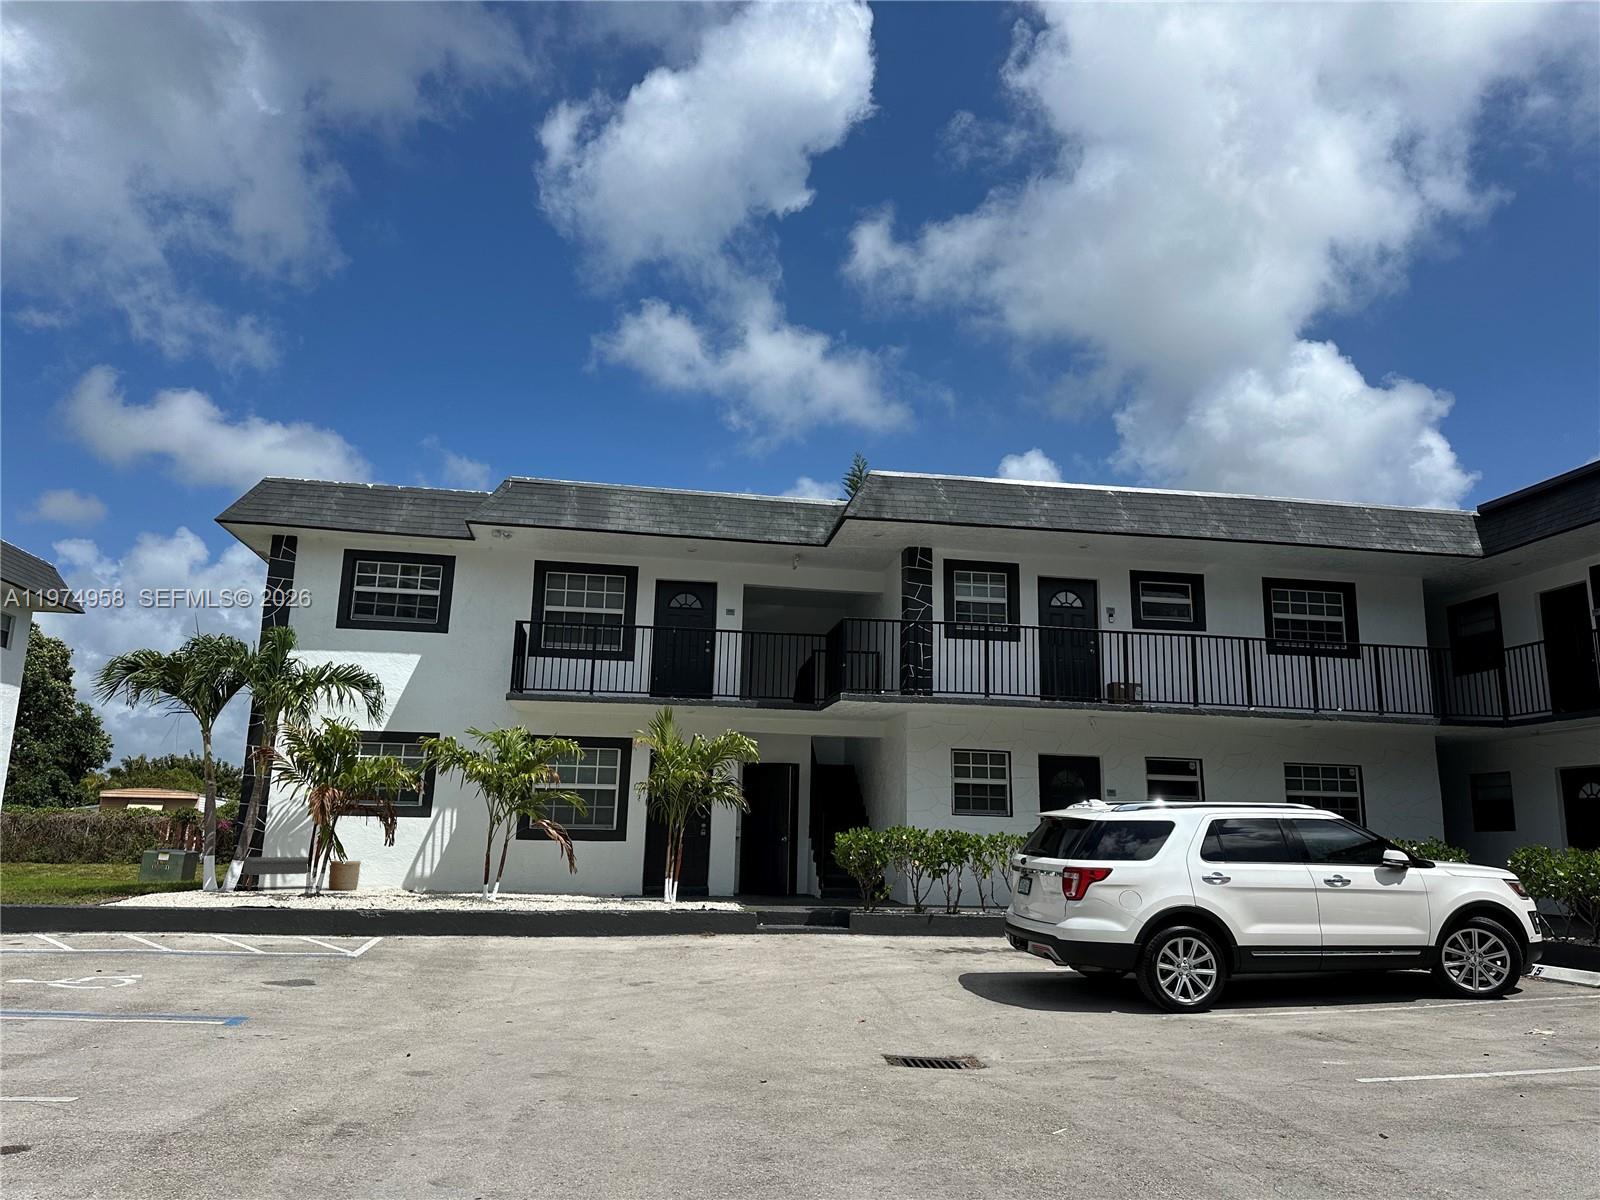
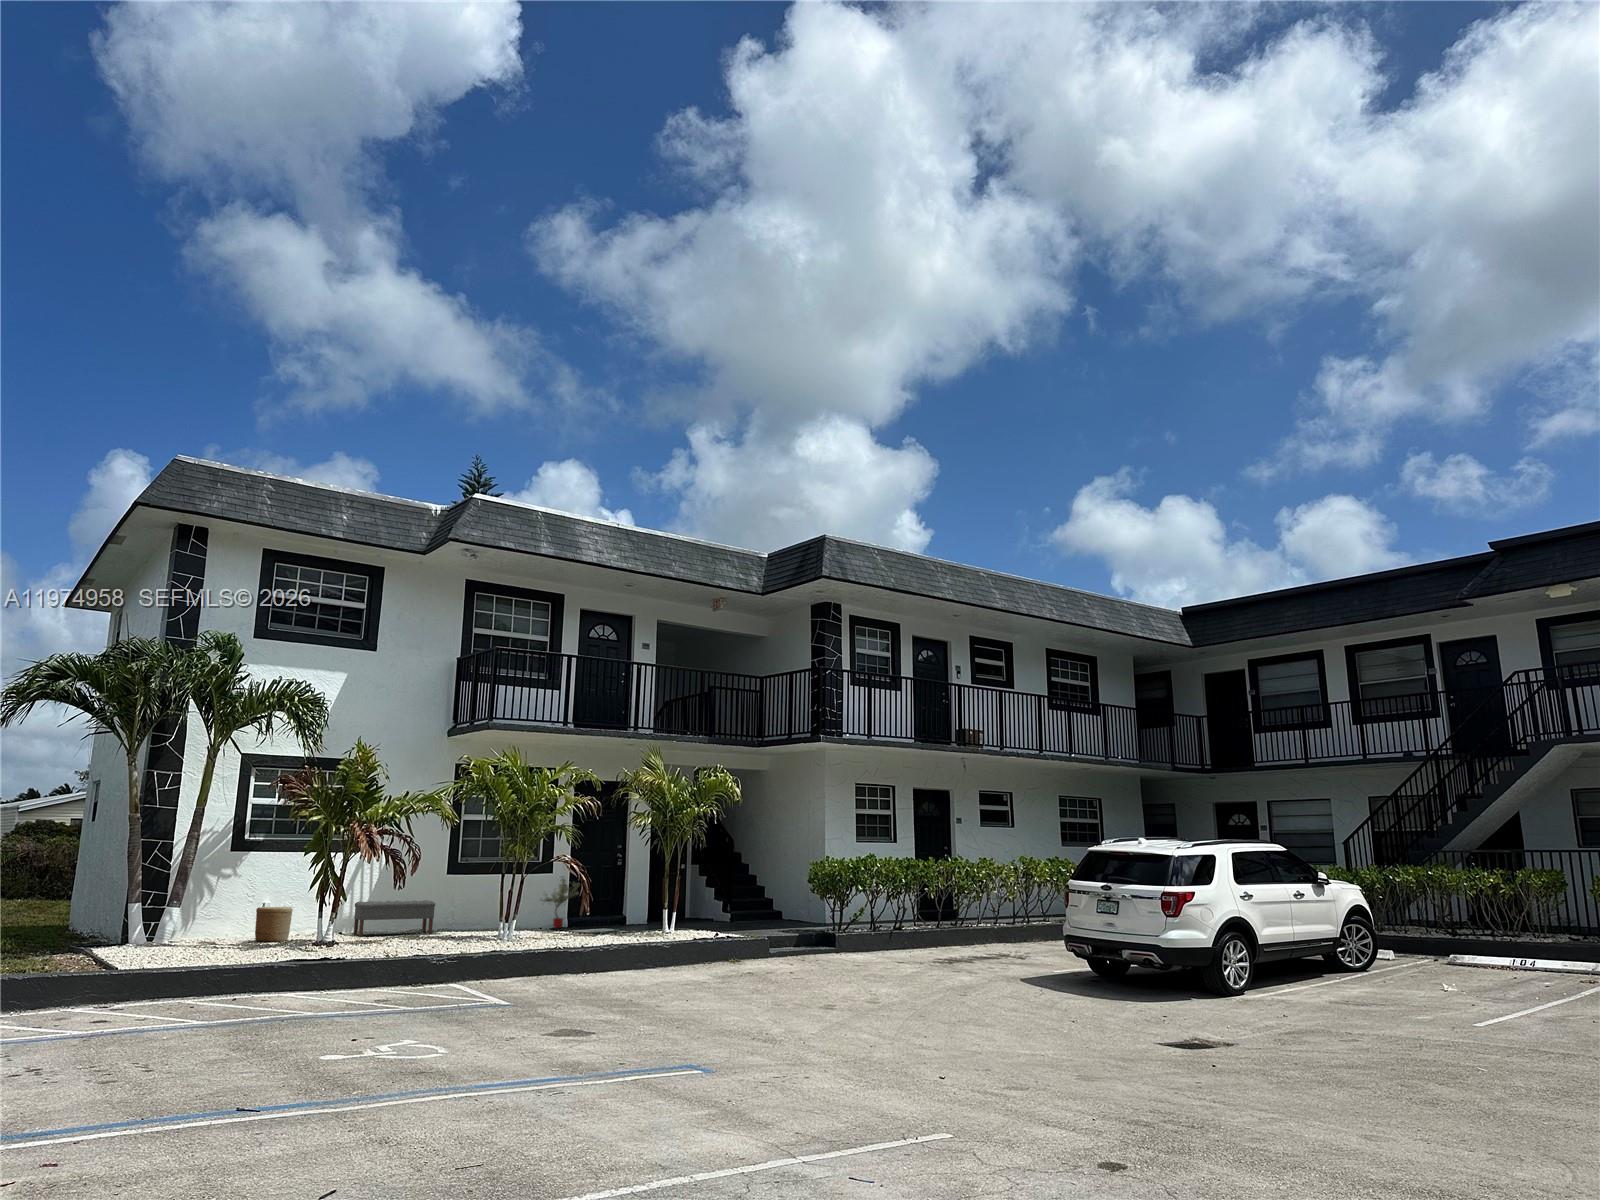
potted tree: none [601,841,642,892] -> present [542,876,579,928]
bench: present [242,857,319,890] -> present [353,900,435,937]

